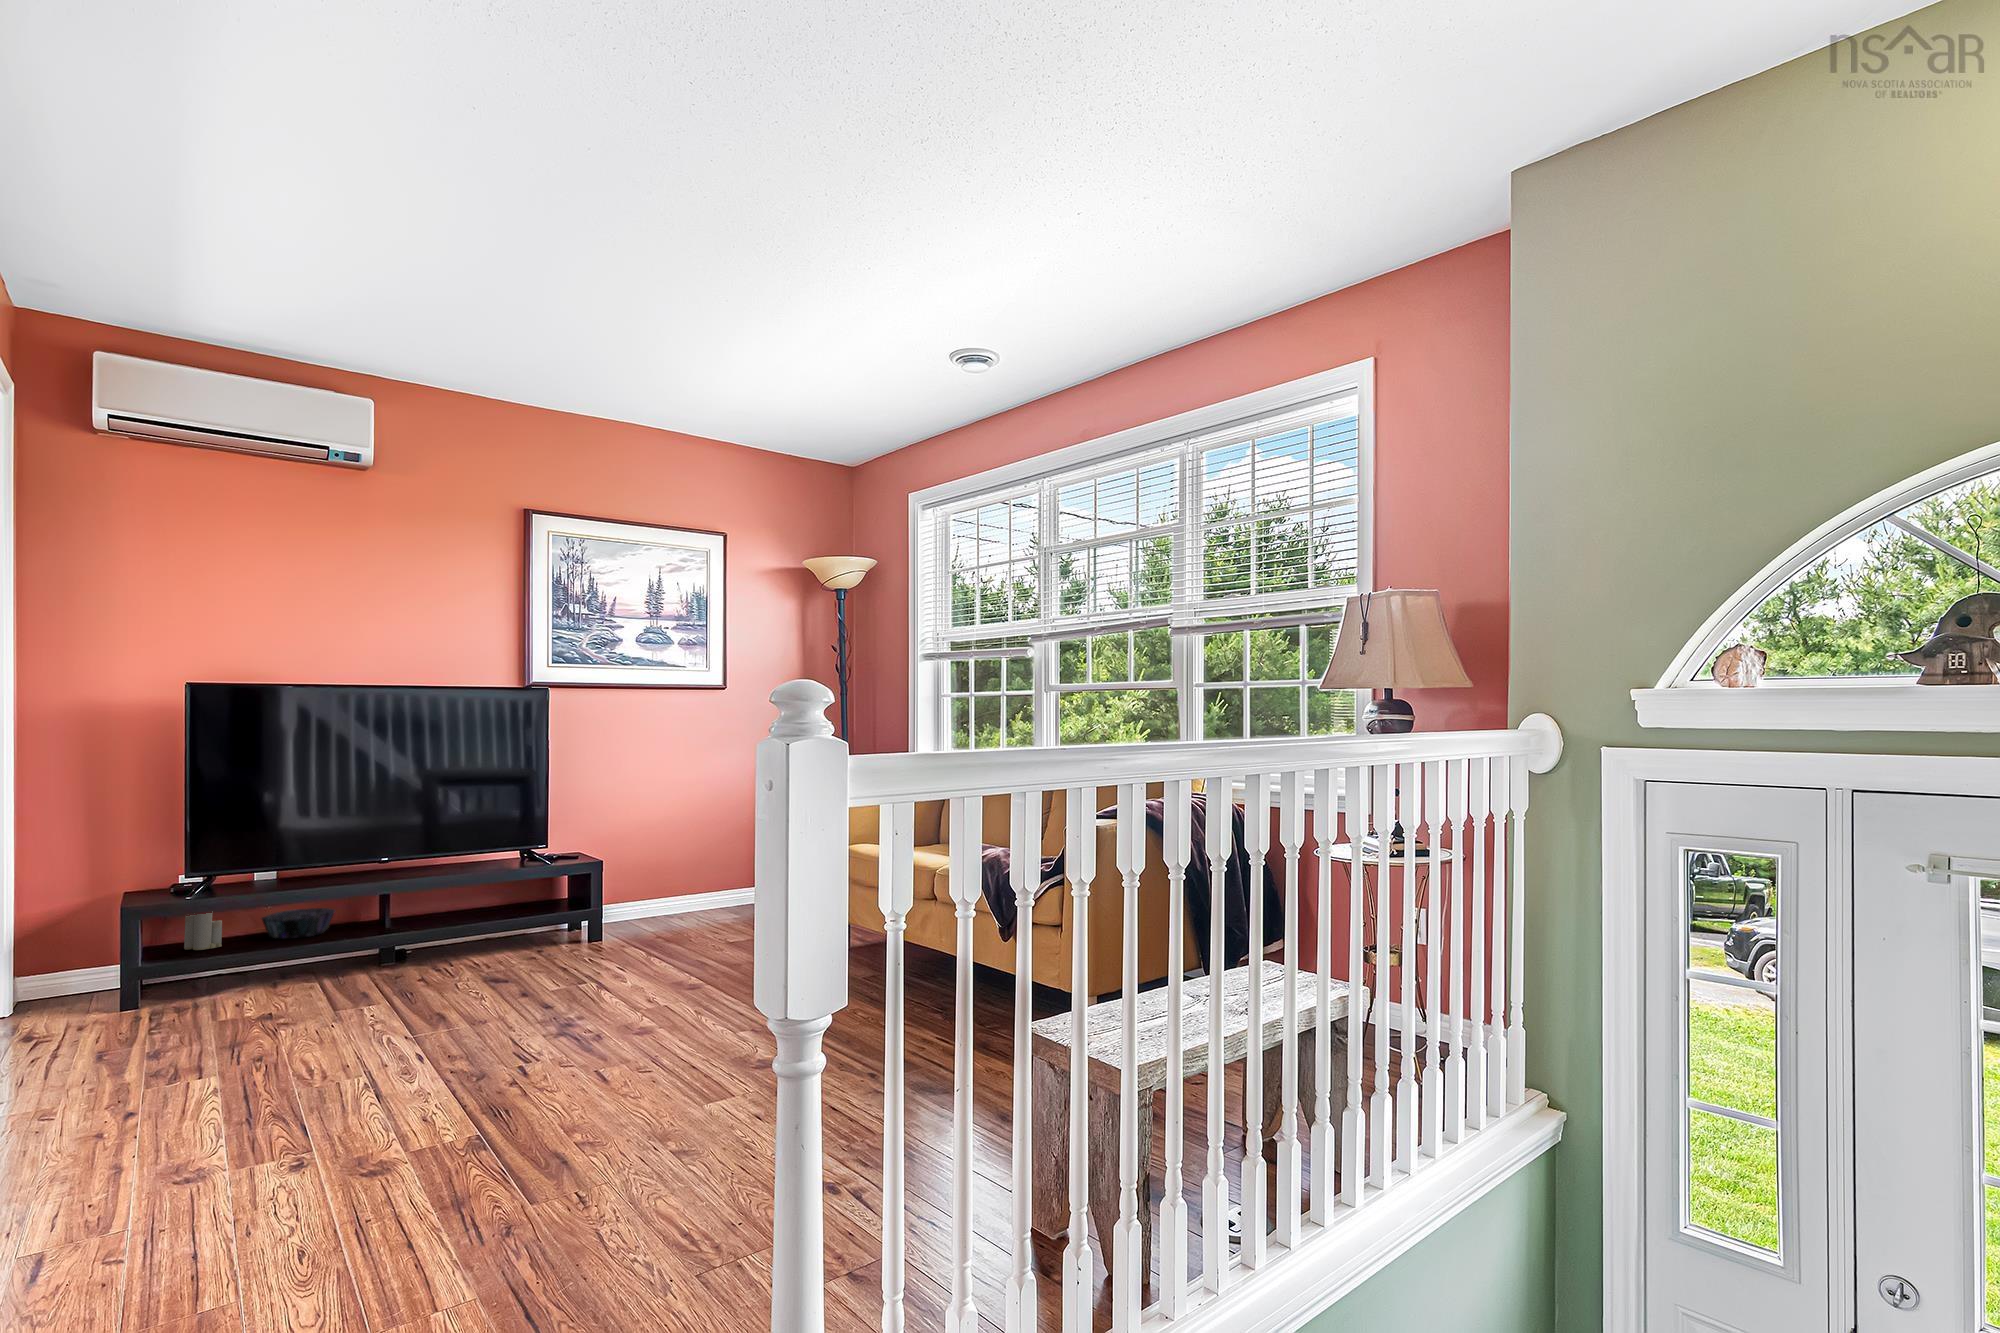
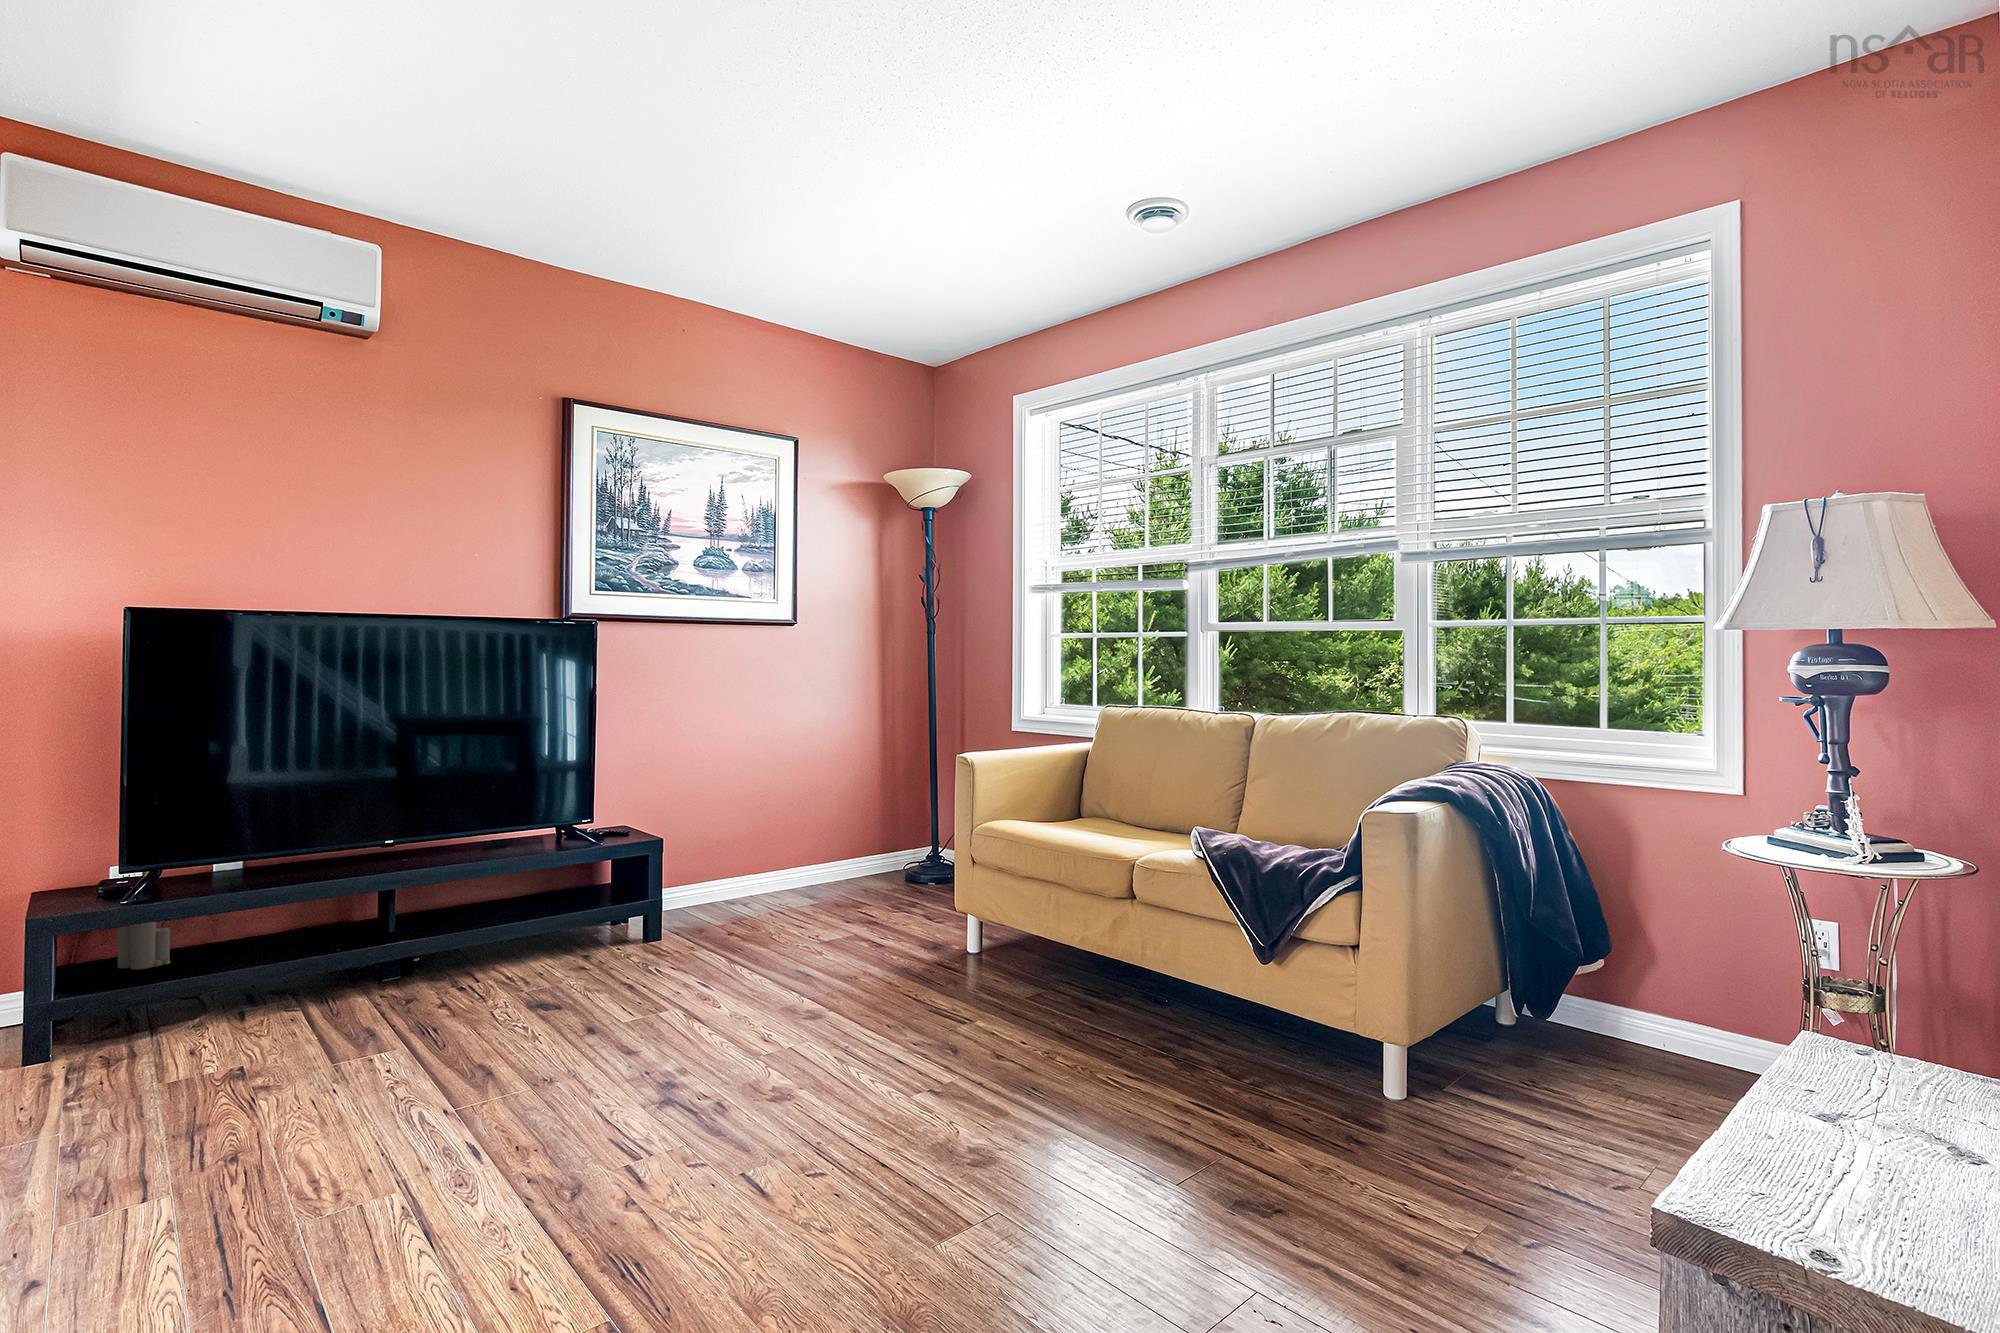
decorative bowl: present [262,908,335,939] -> none [222,906,324,950]

